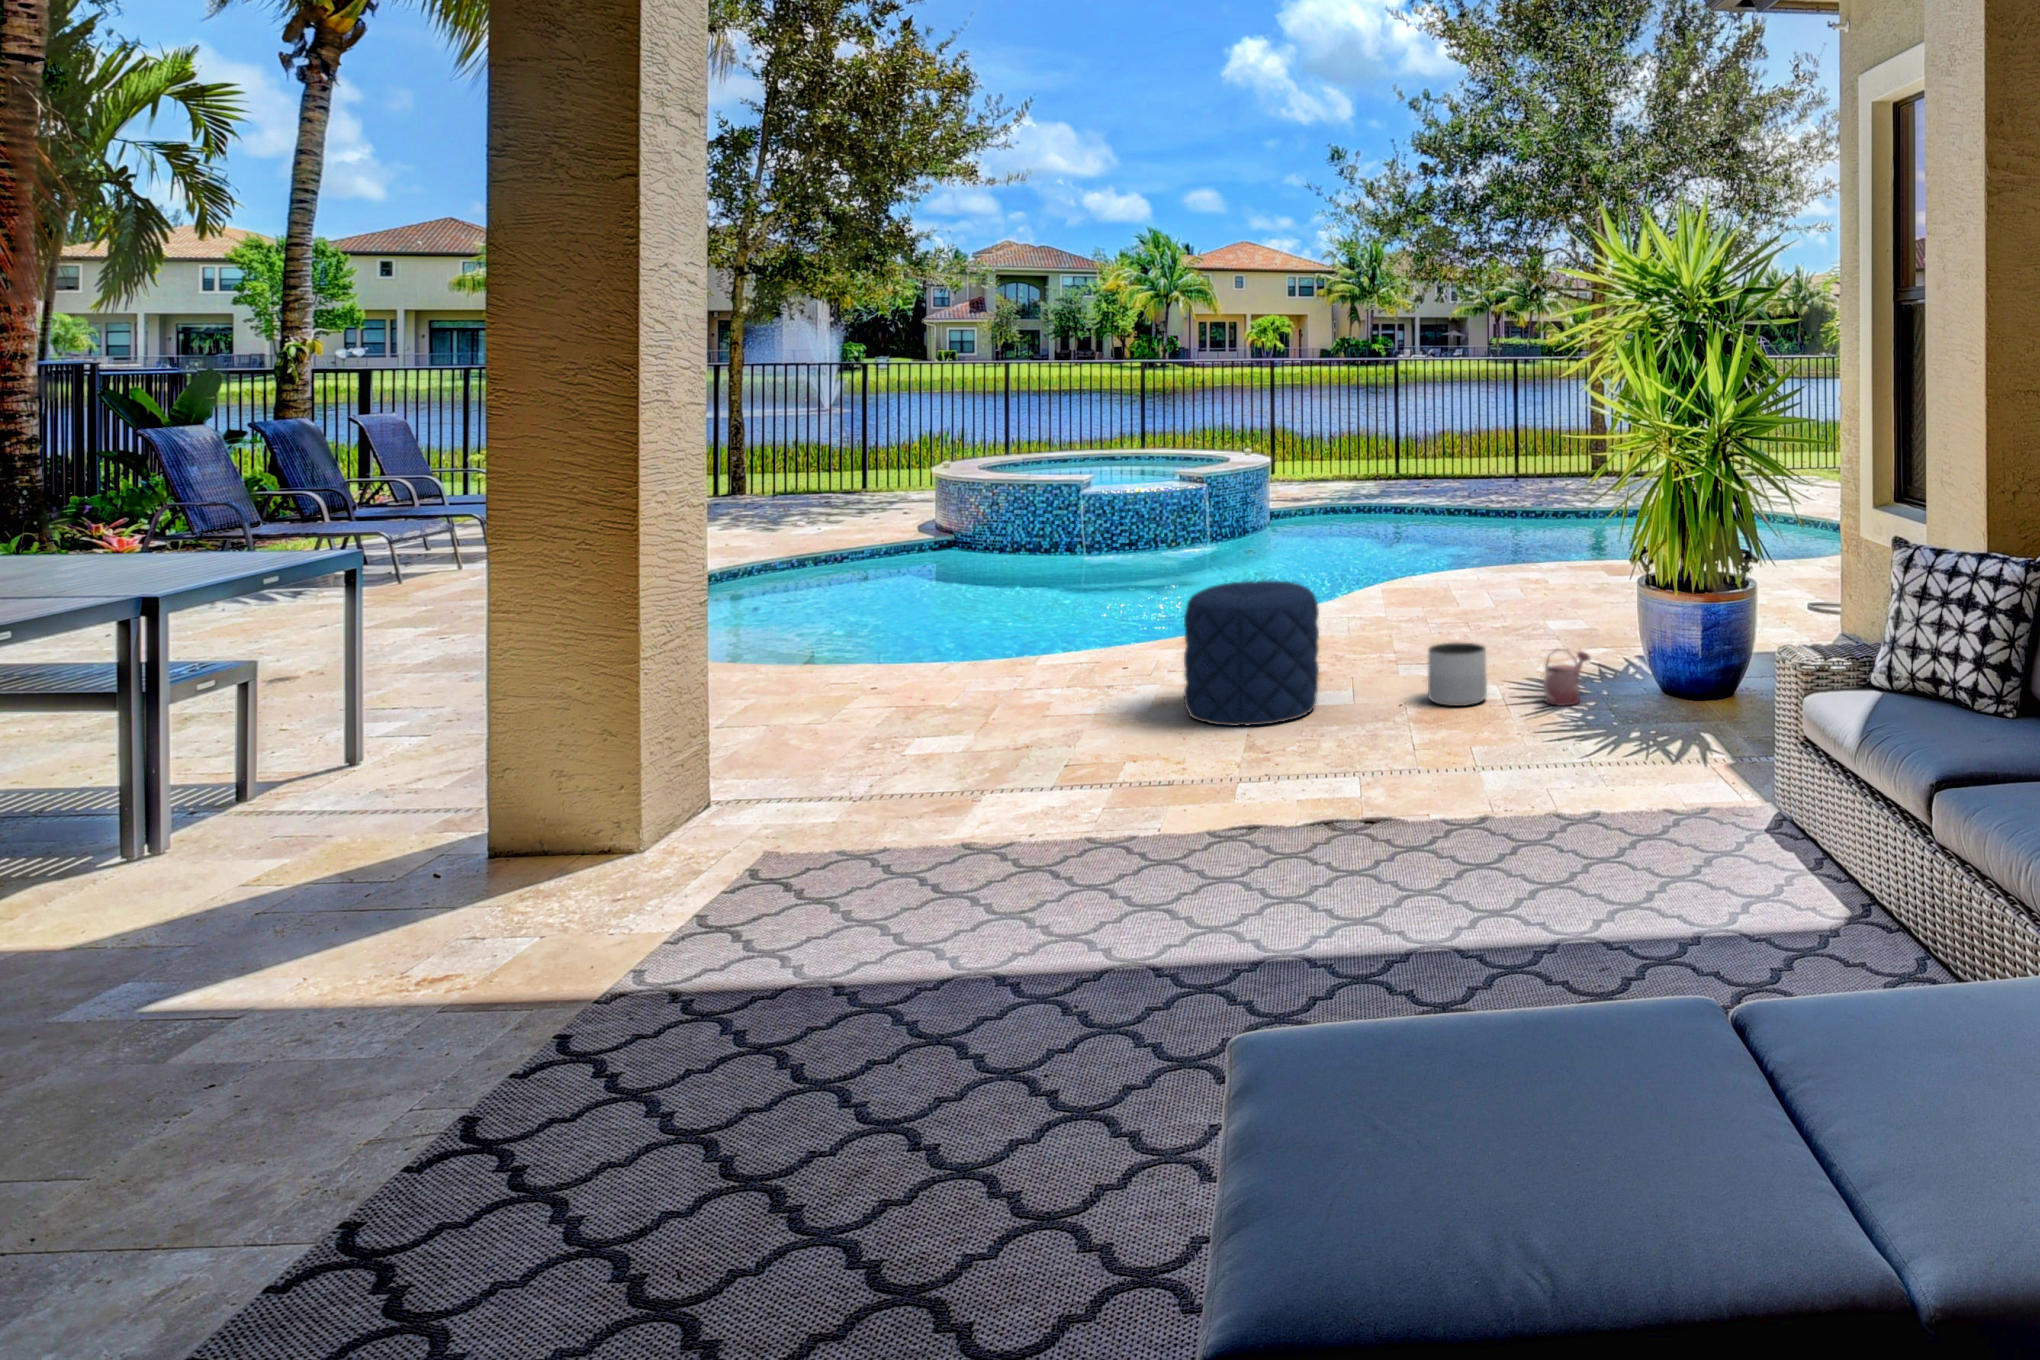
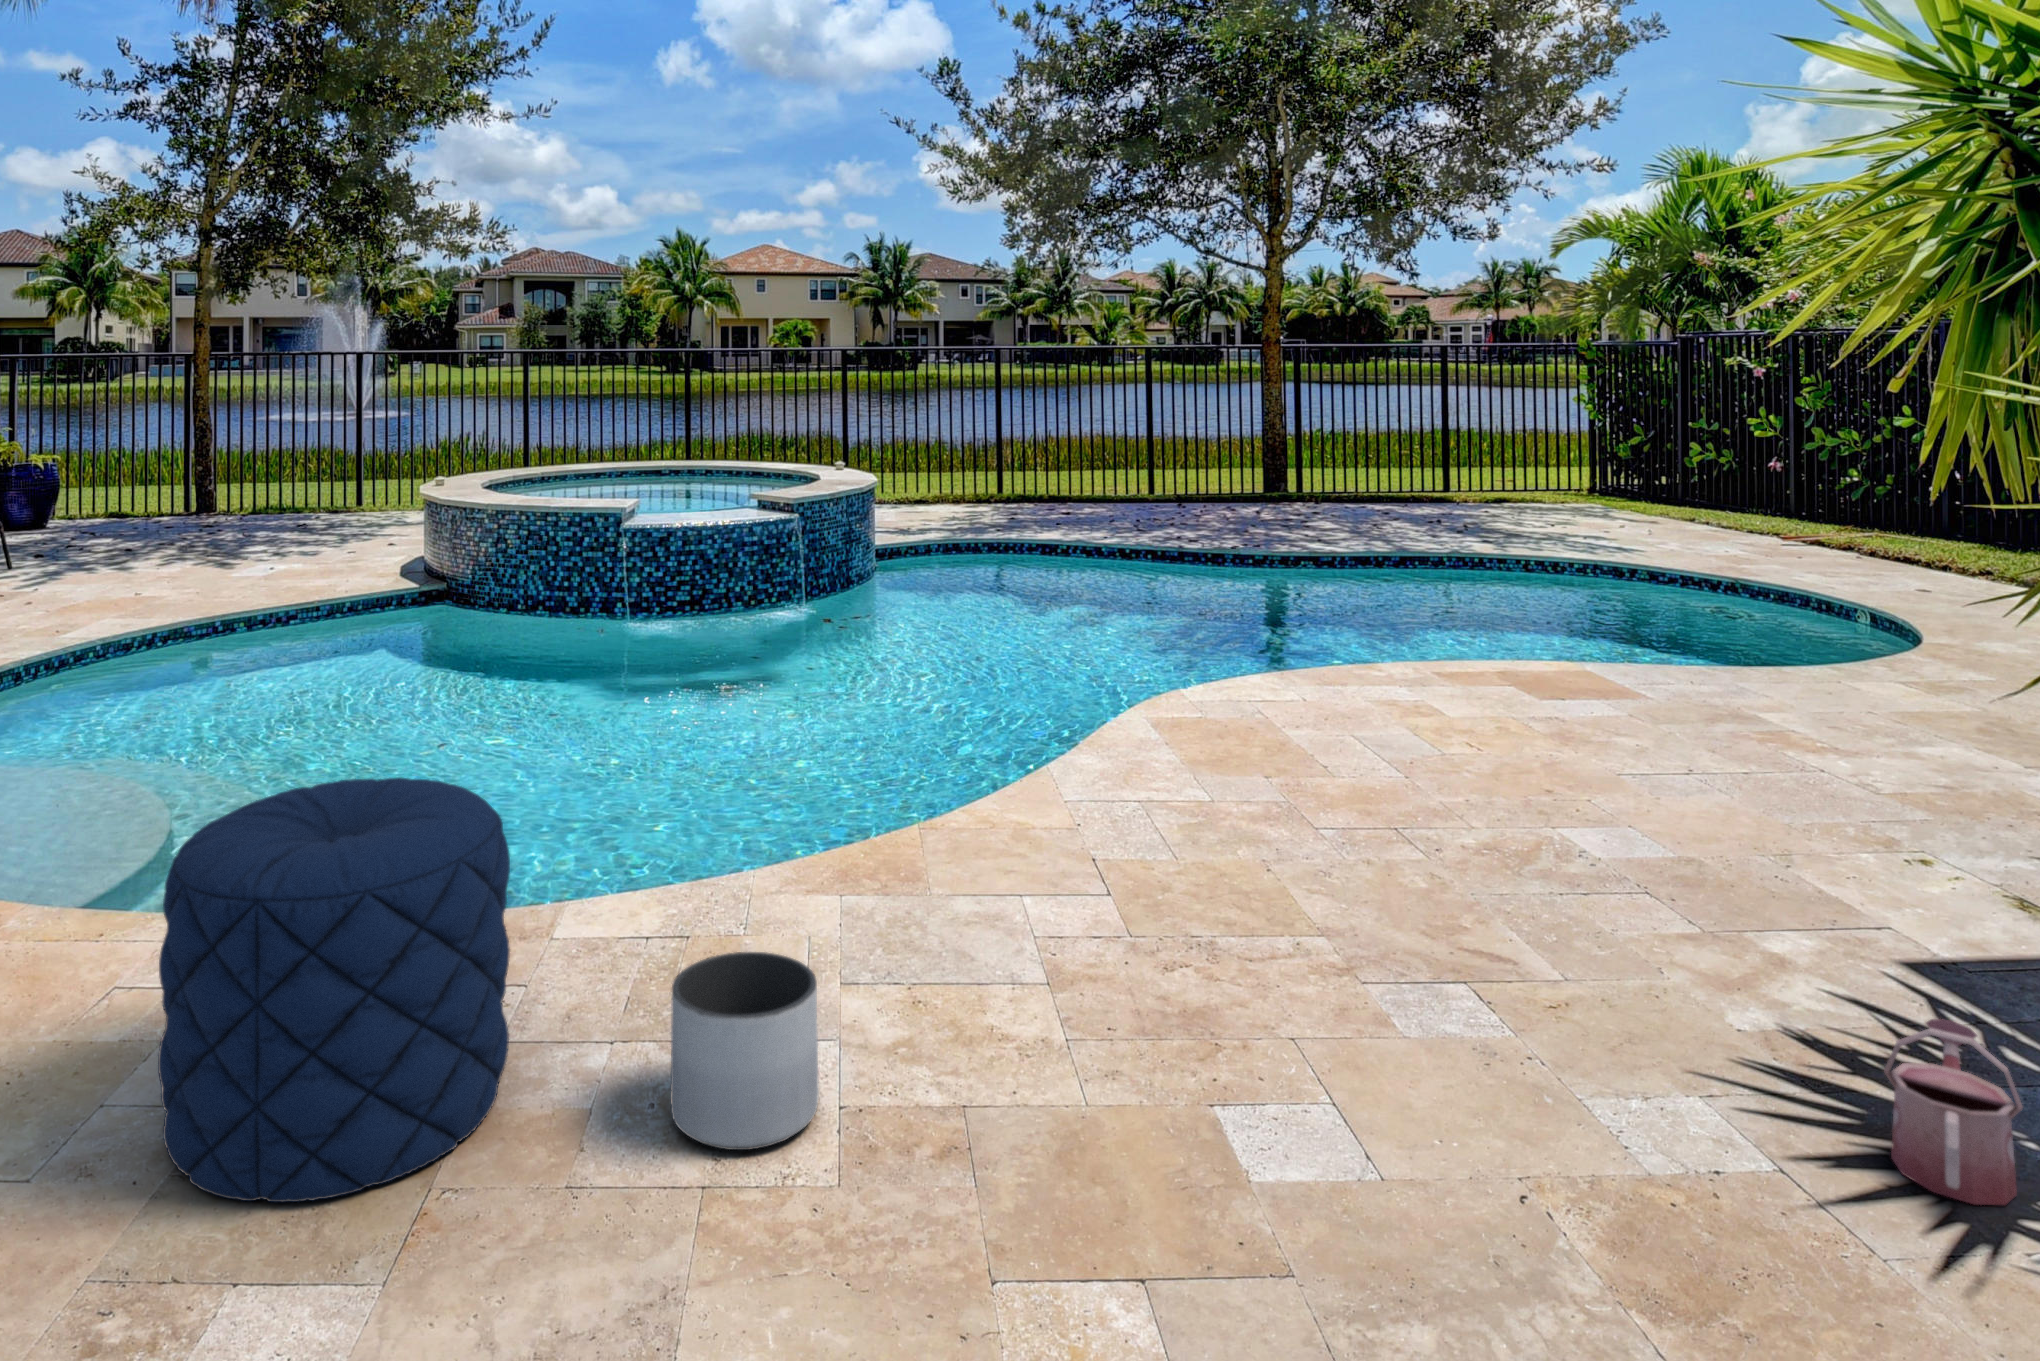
pouf: present [1184,581,1319,726] -> present [158,778,510,1202]
planter: present [1428,642,1487,706] -> present [670,952,819,1150]

